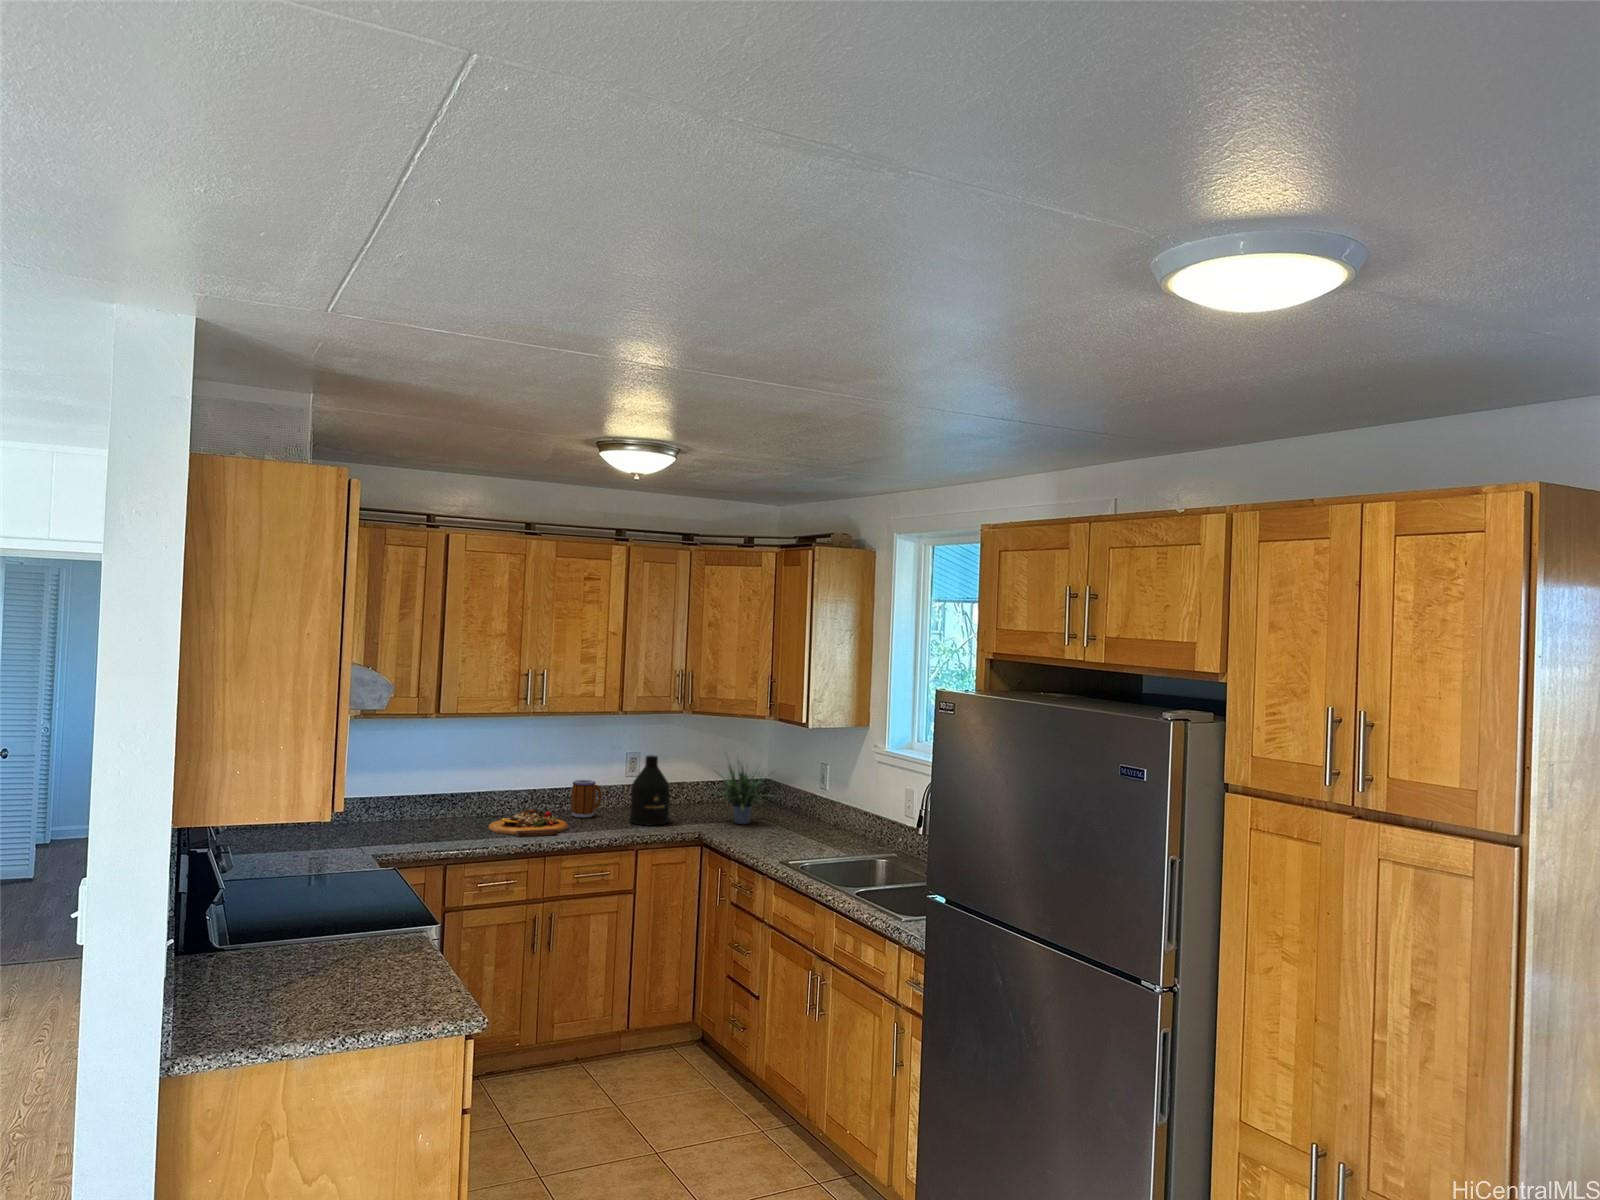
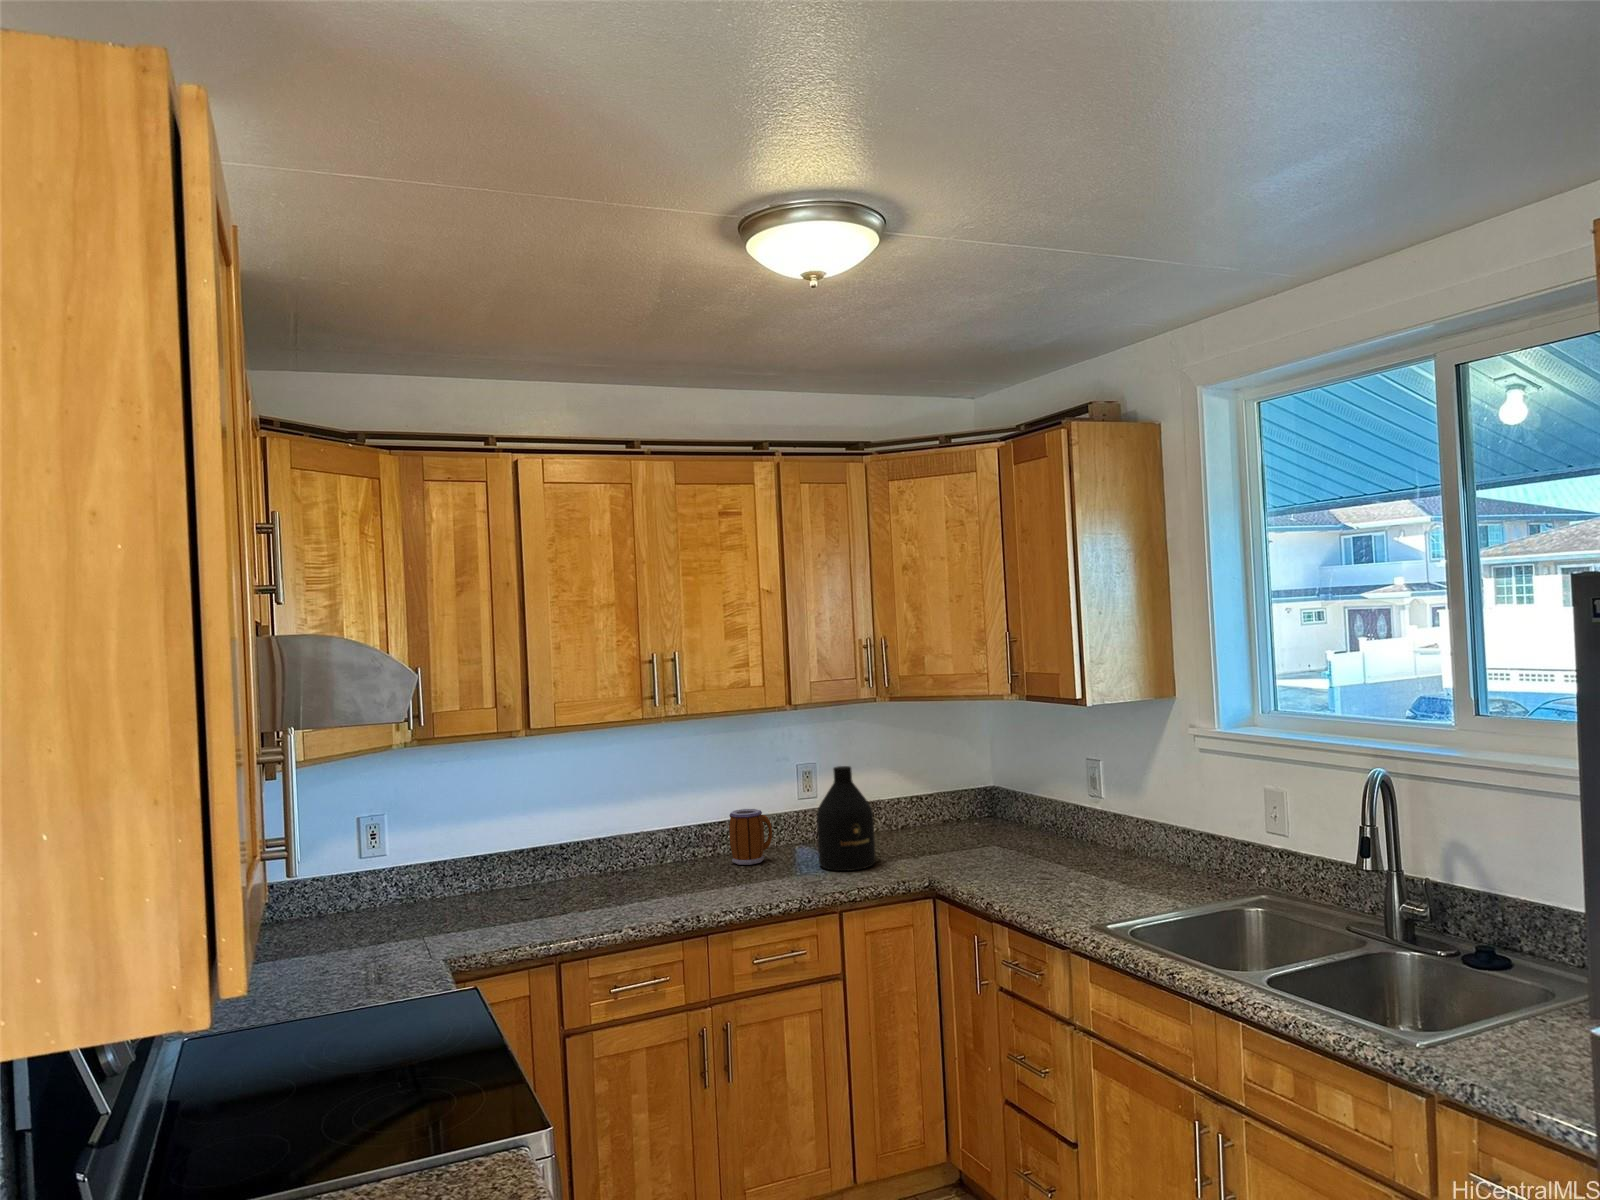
potted plant: present [711,763,773,824] -> none [926,745,1035,858]
cutting board: present [488,809,569,837] -> none [616,860,734,908]

